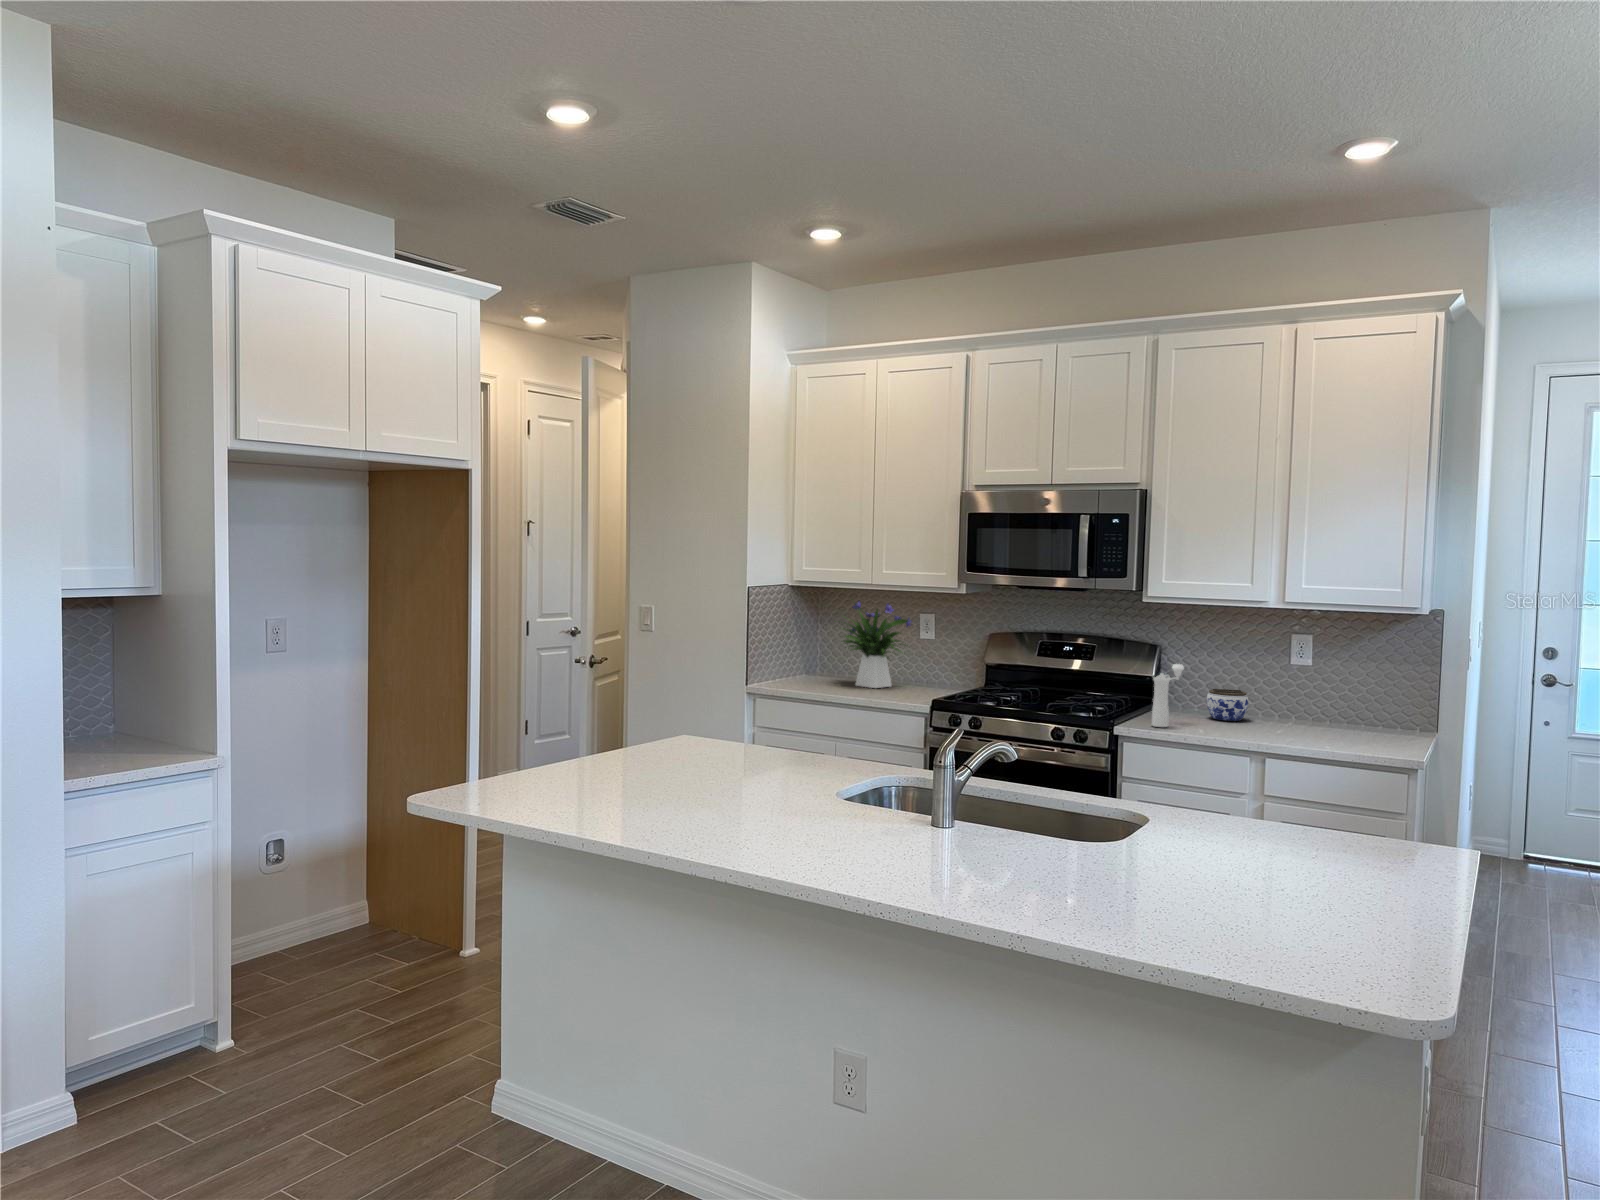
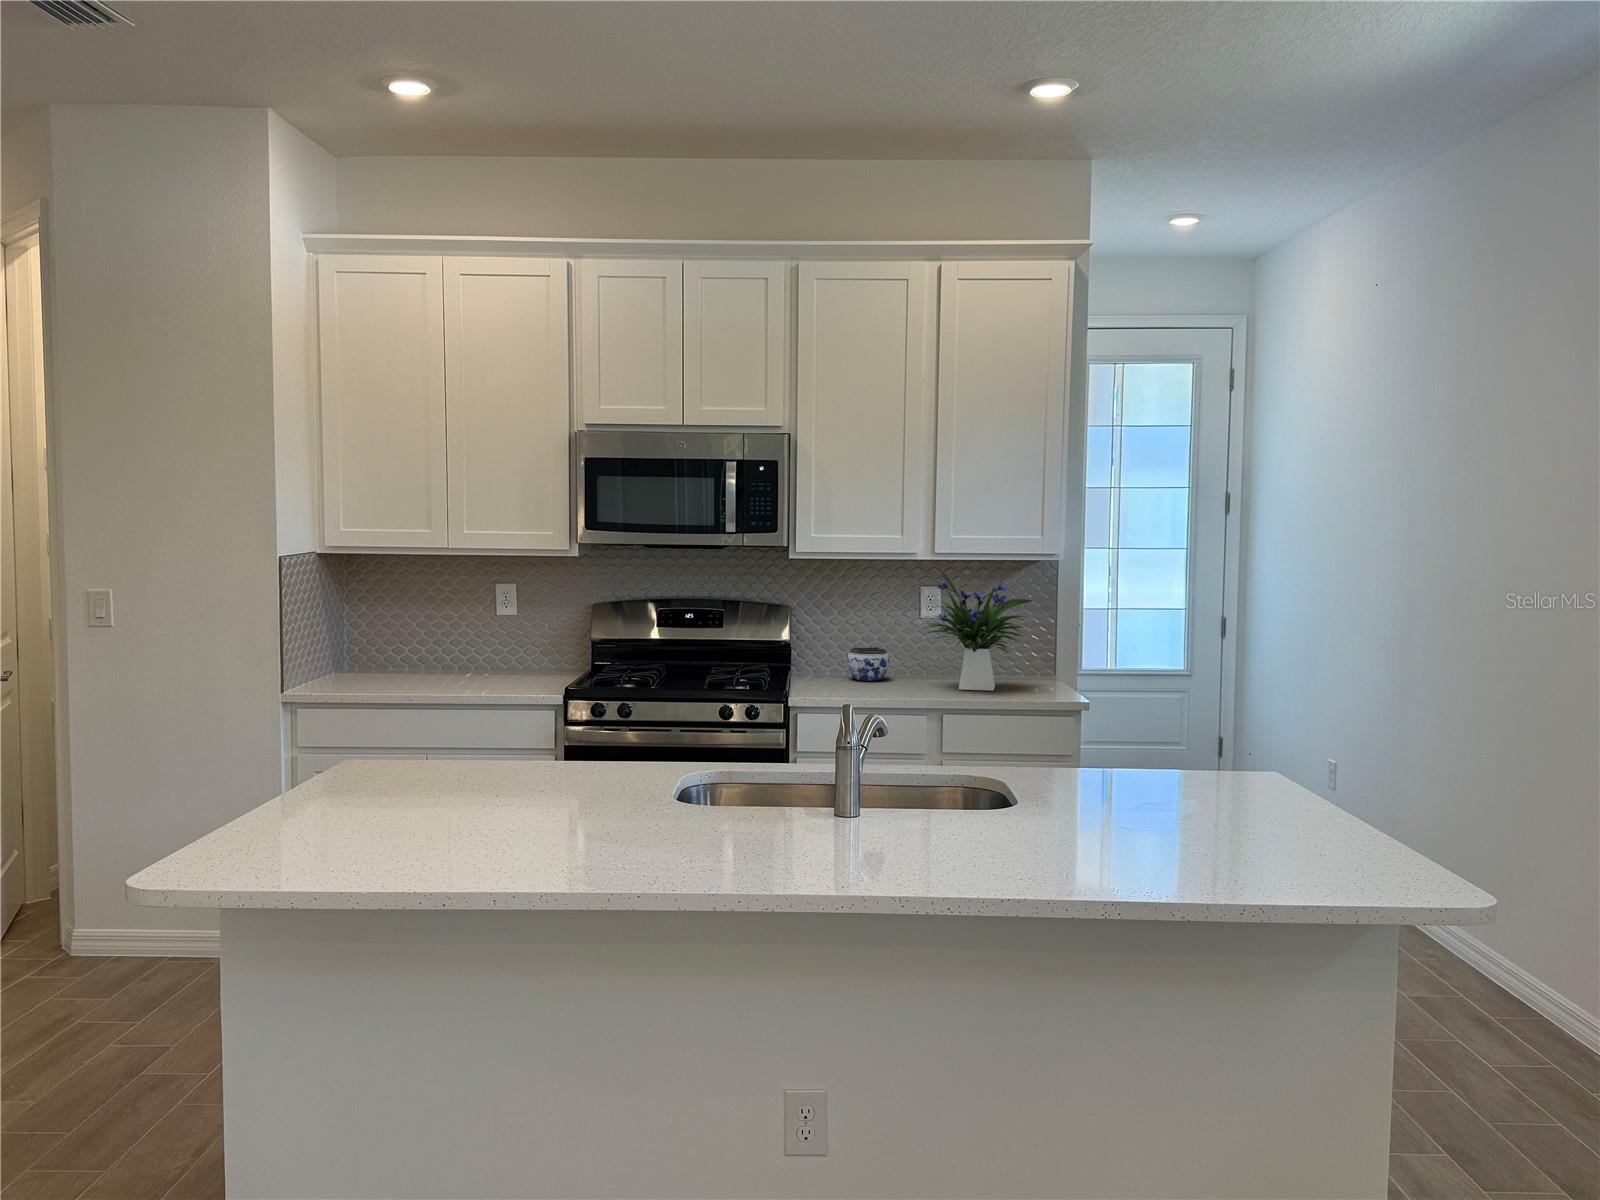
flower arrangement: present [844,601,912,688] -> present [925,573,1032,691]
pepper mill: present [1152,664,1184,727] -> none [813,624,838,694]

